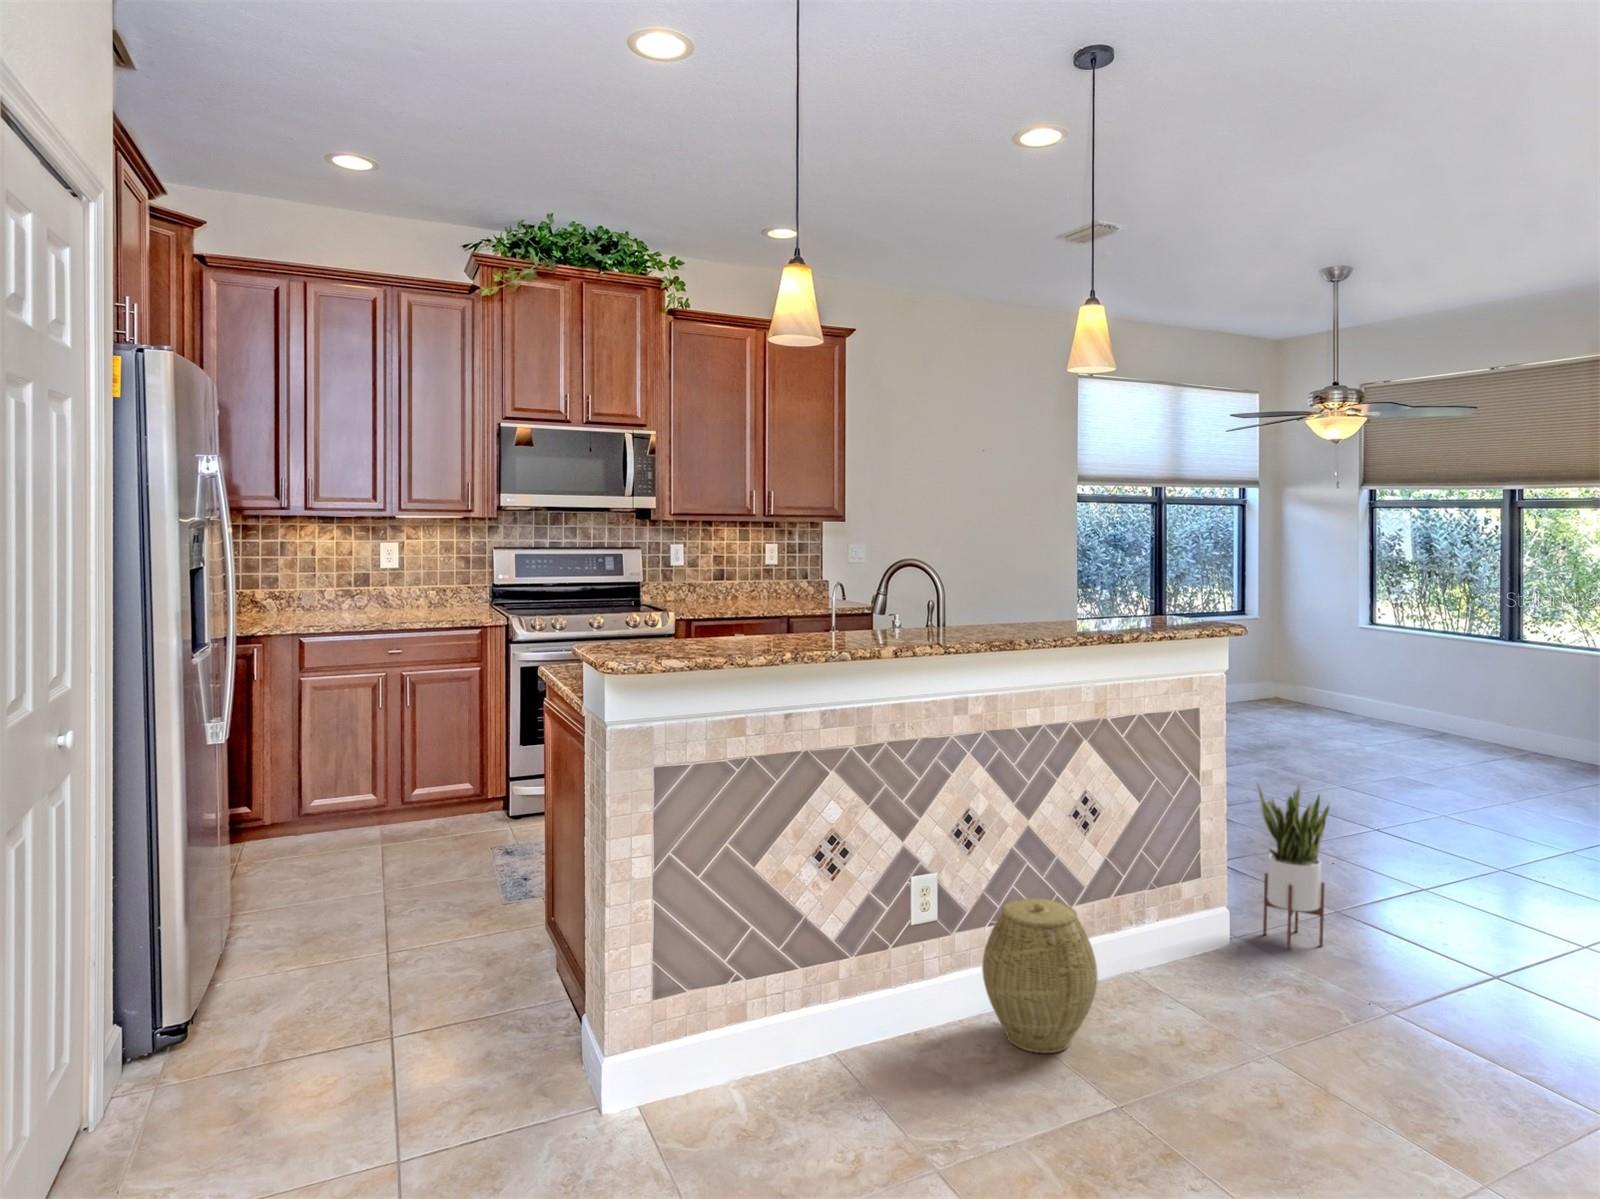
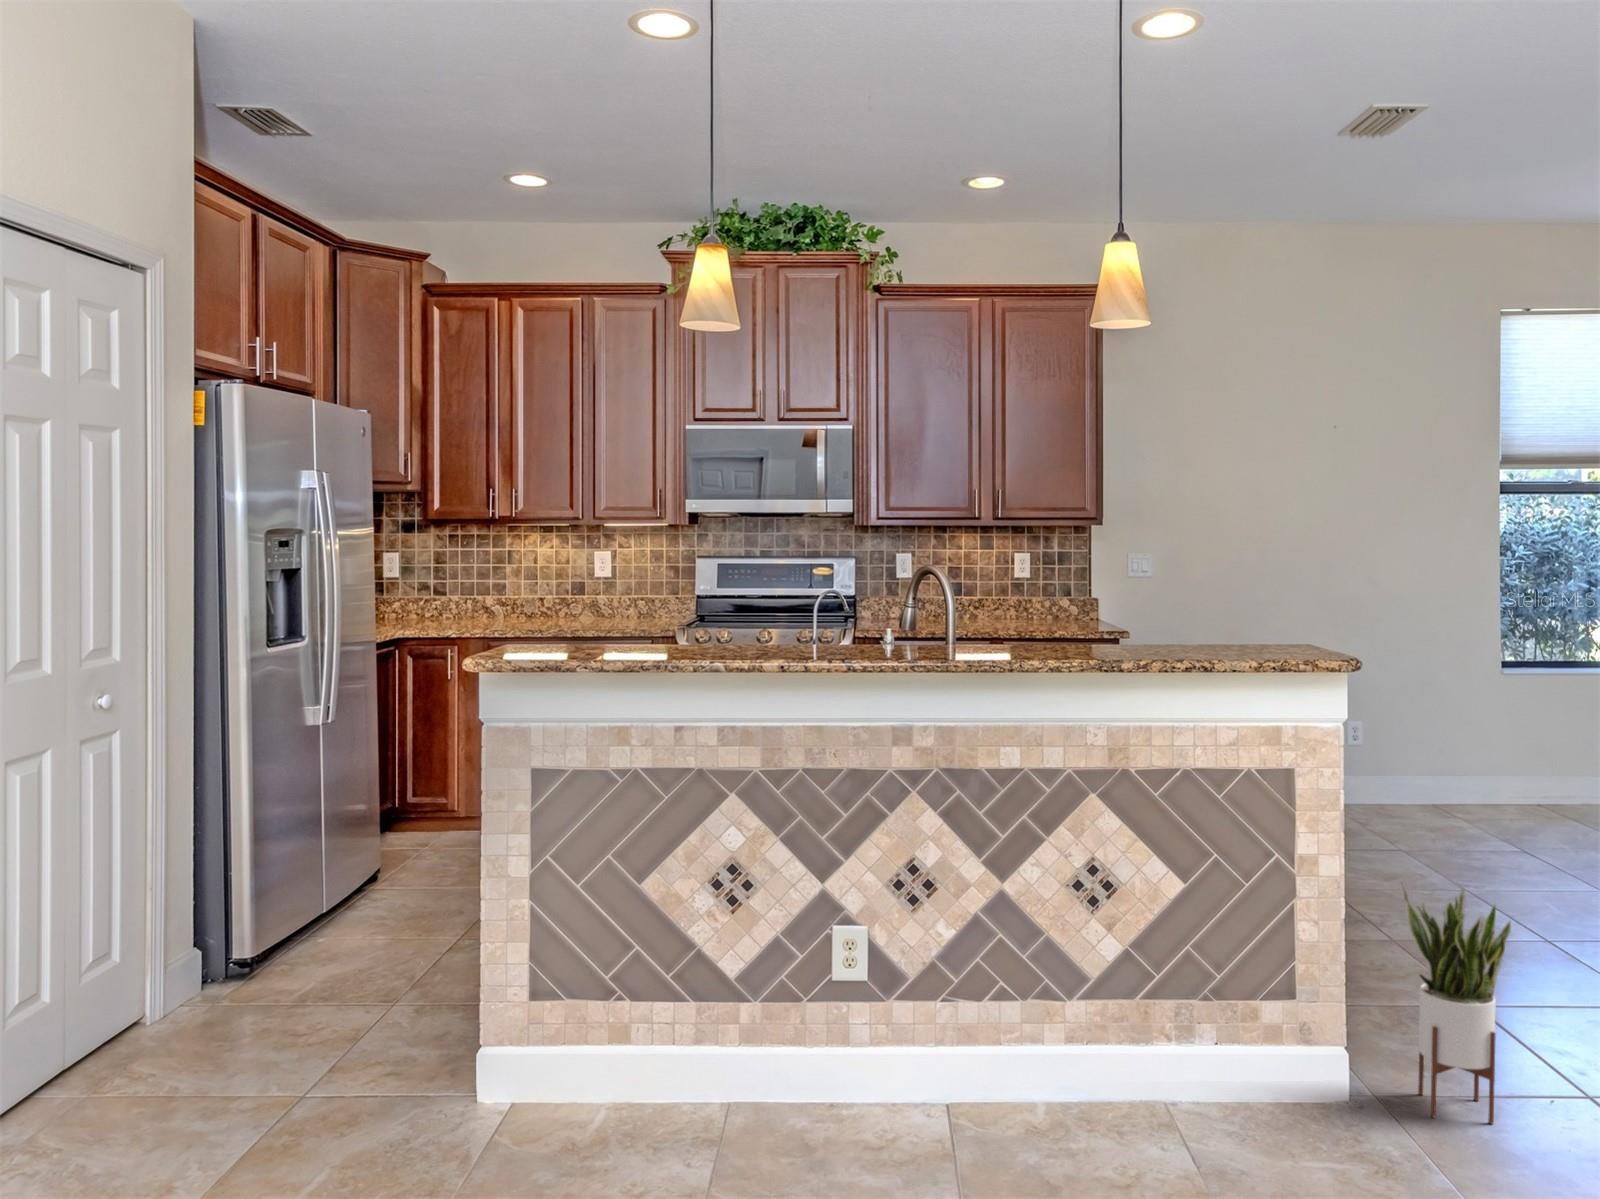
woven basket: present [982,898,1097,1053] -> none [892,971,1028,1157]

